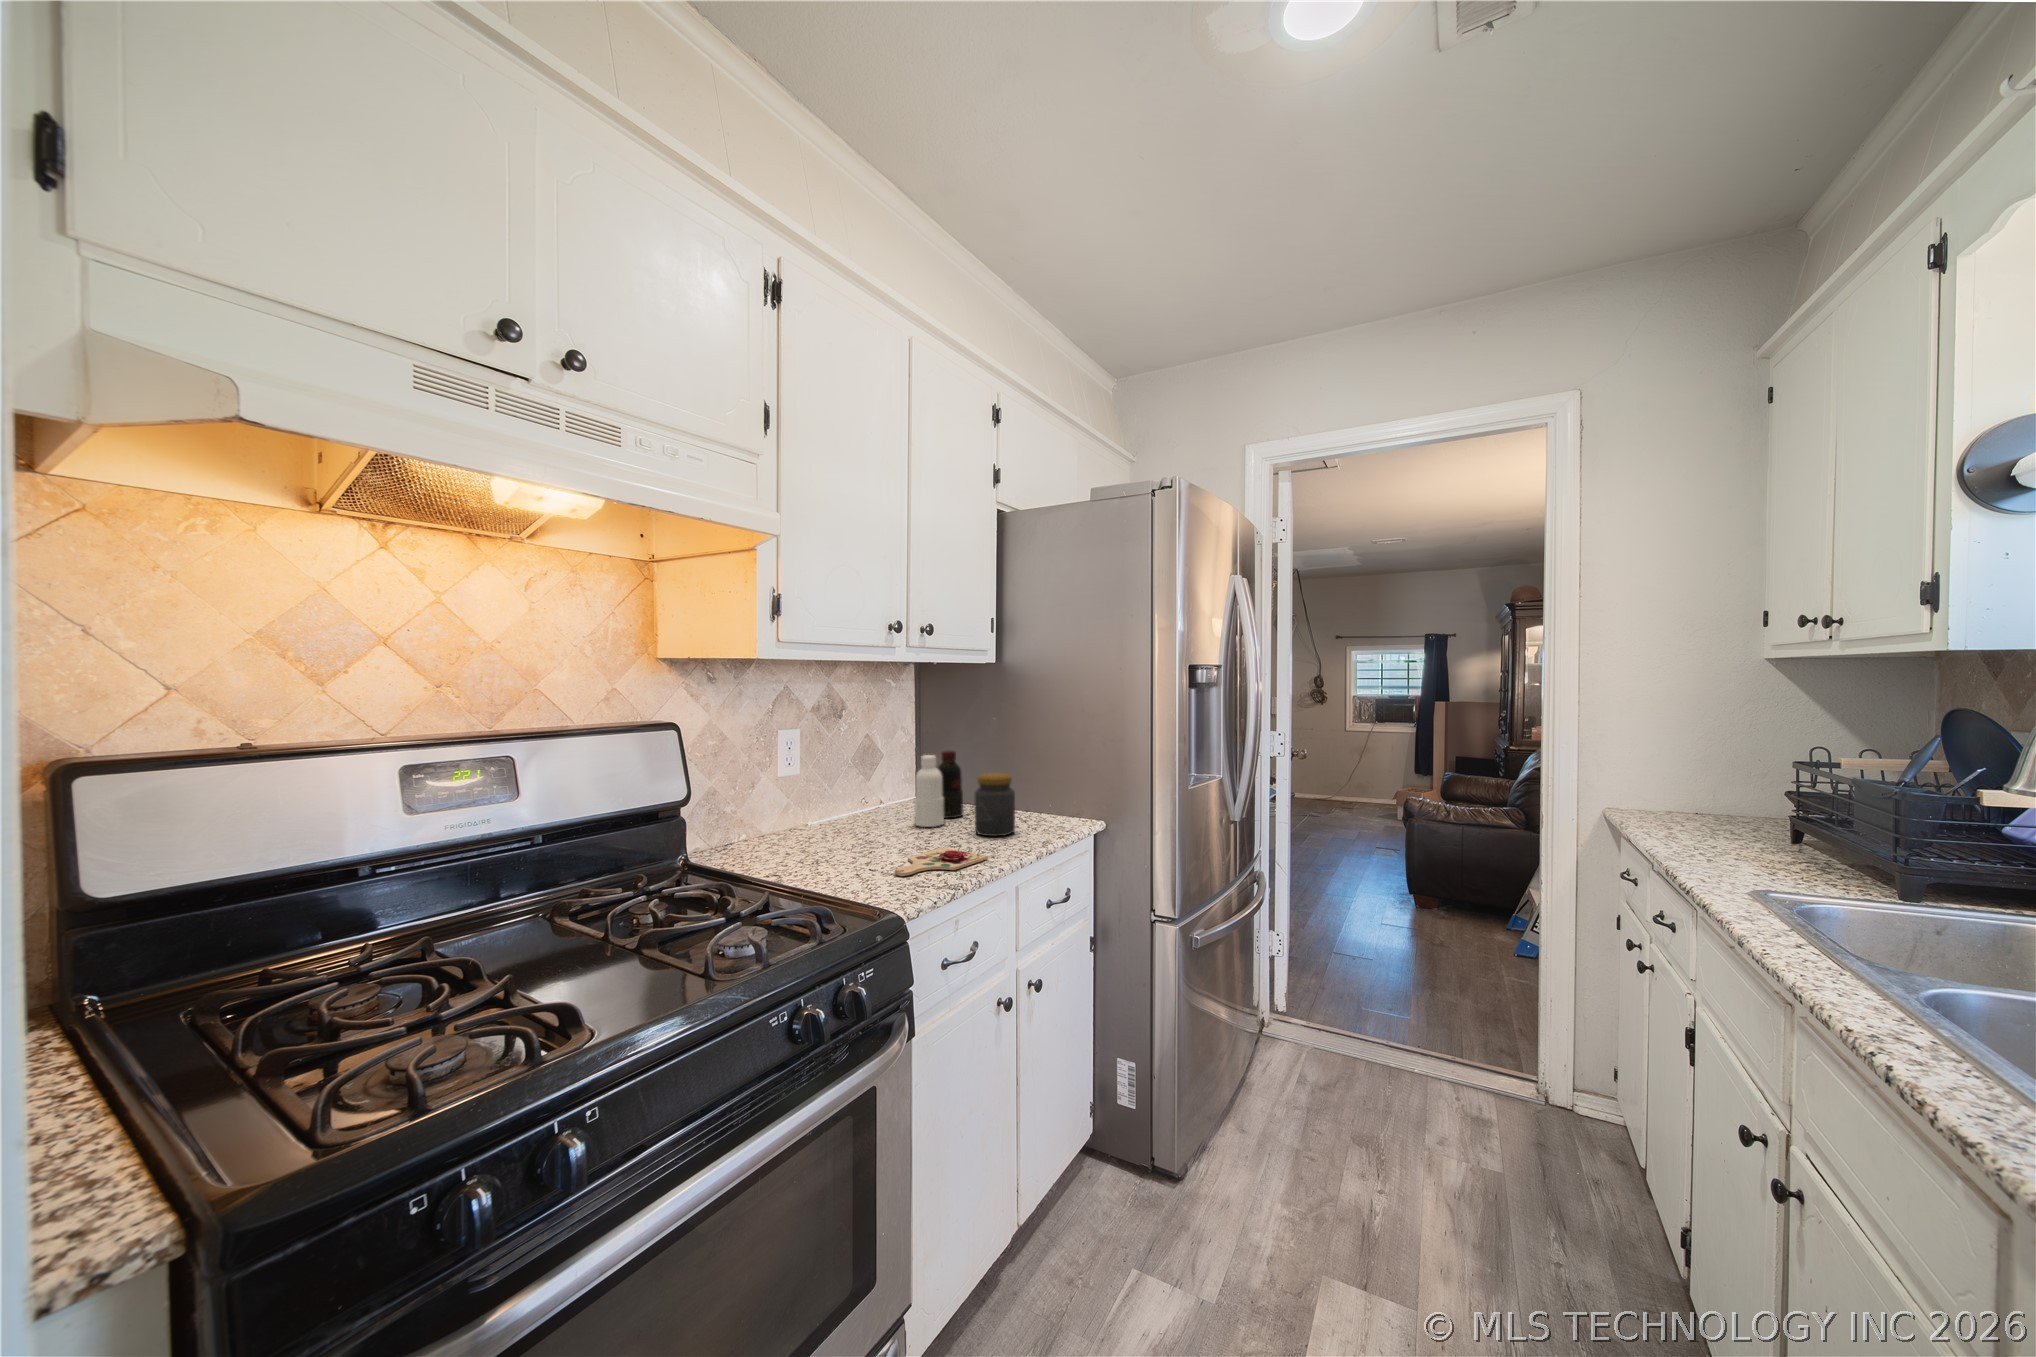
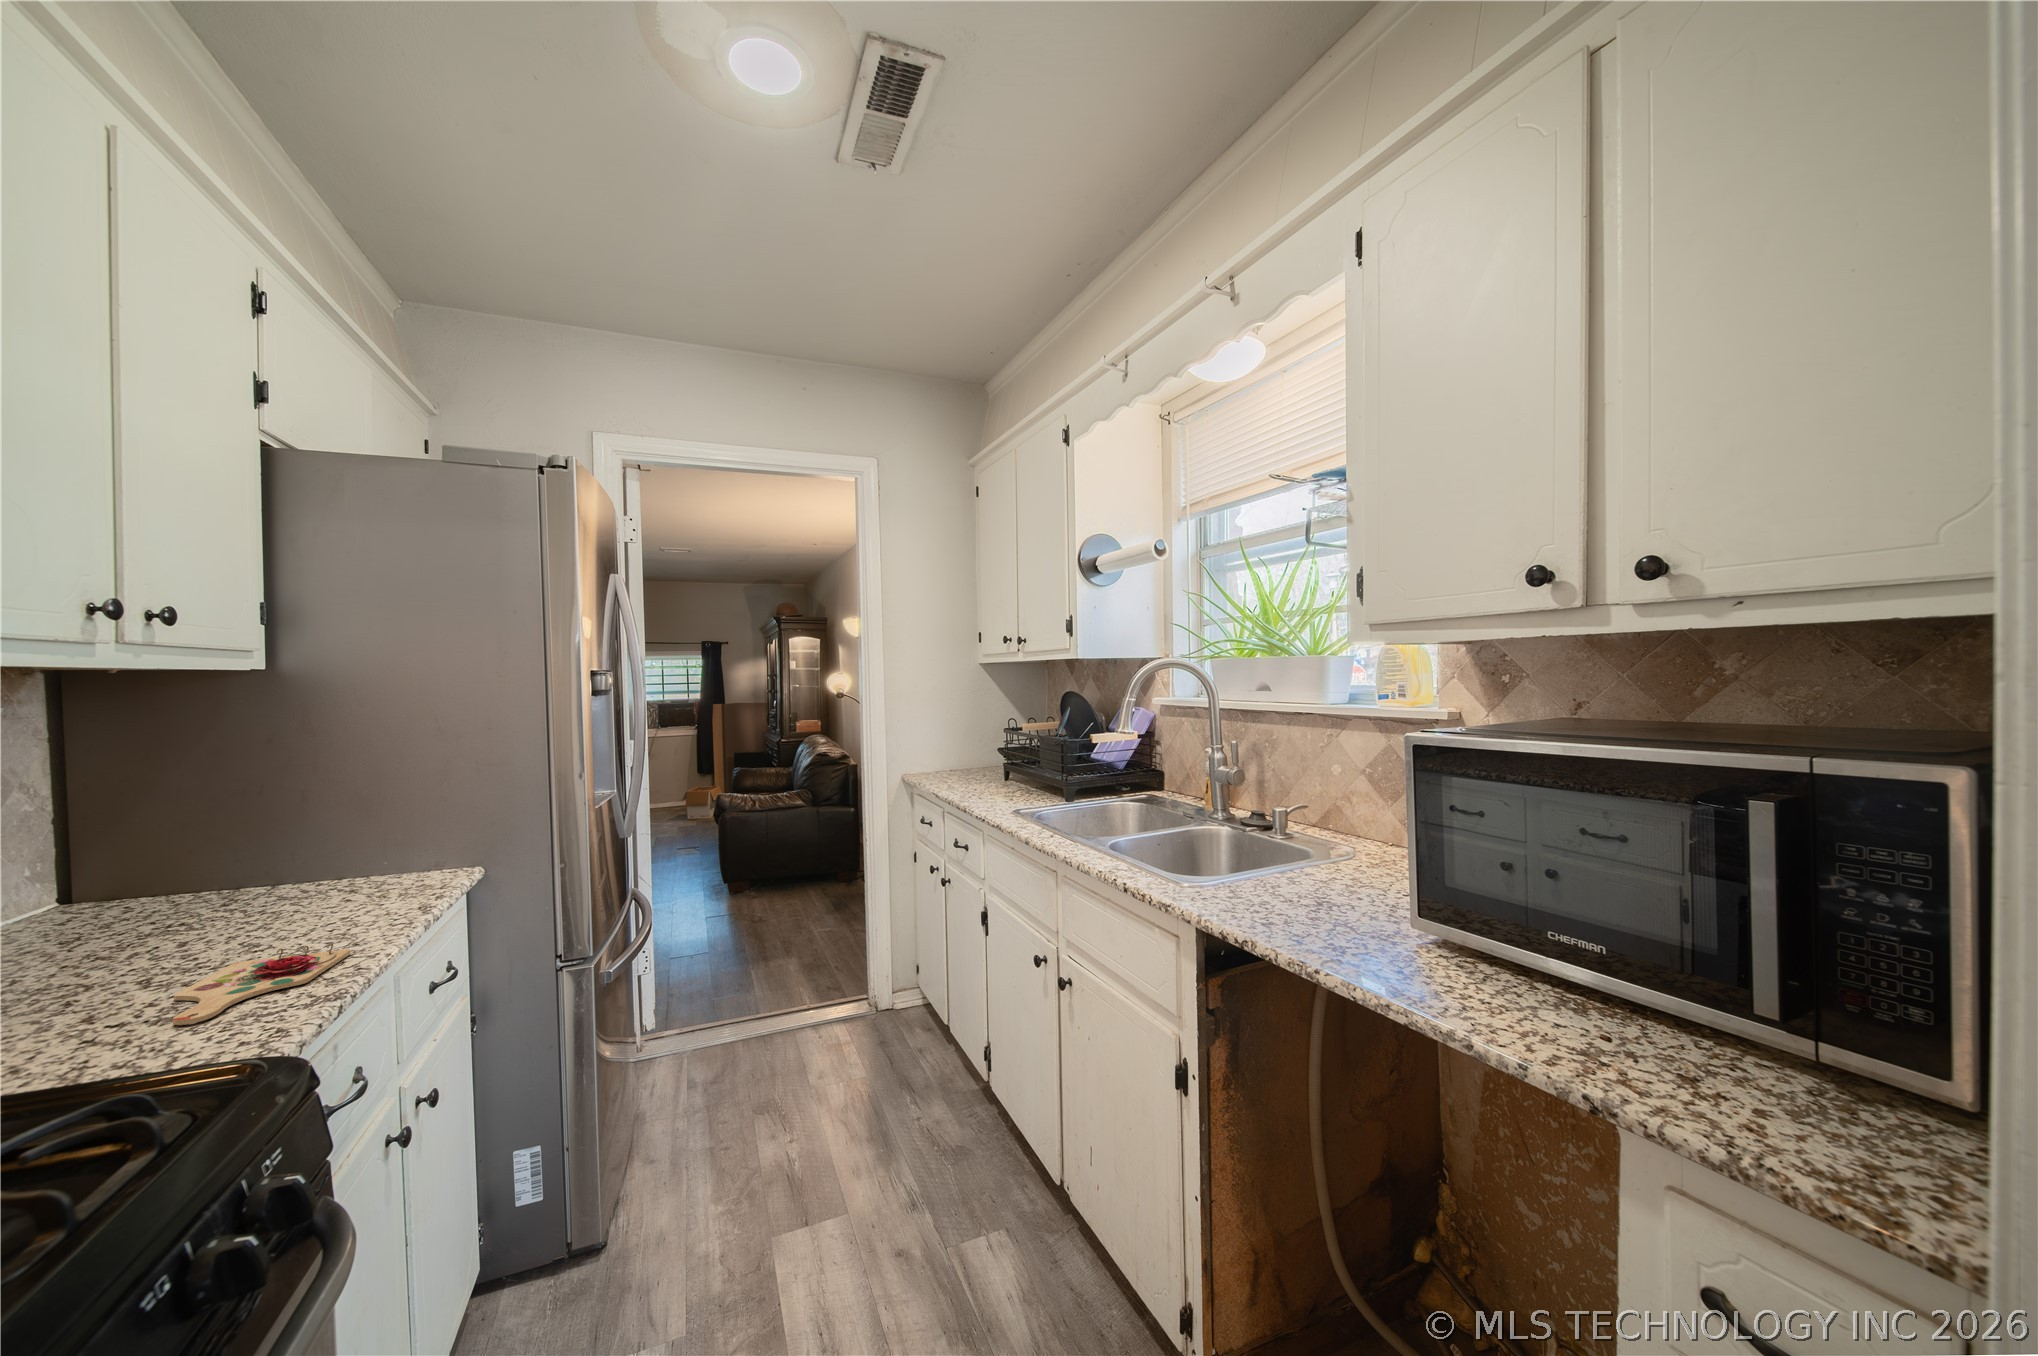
bottle: present [915,750,963,827] -> none [106,814,210,949]
jar: present [975,773,1015,836] -> none [271,831,355,929]

